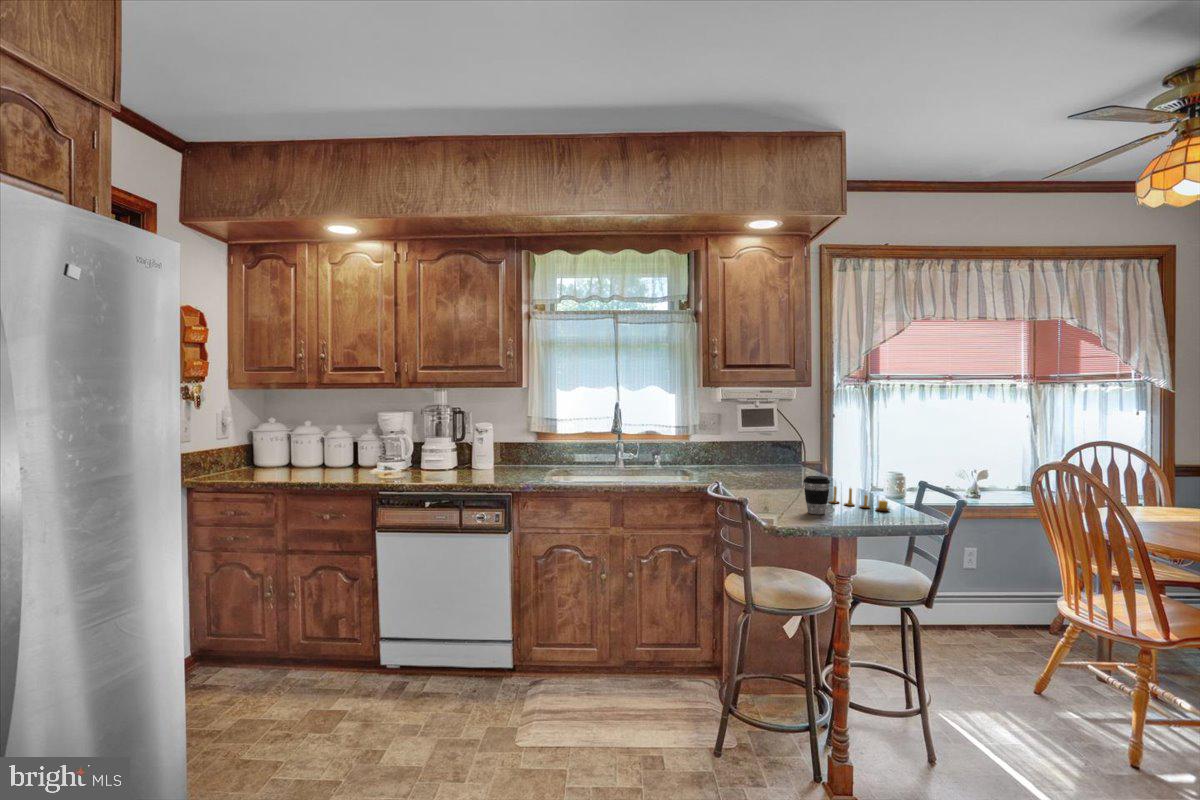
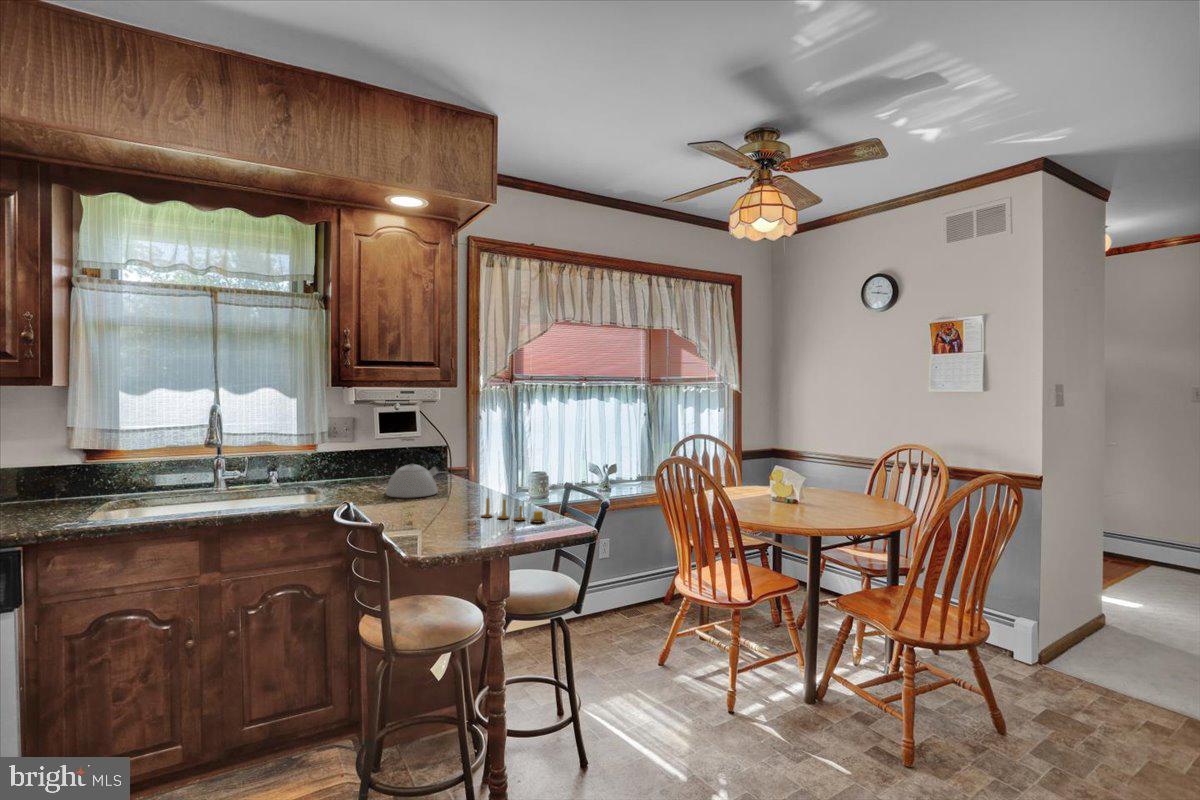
kettle: none [745,442,792,484] -> present [386,449,439,498]
coffee cup: present [803,476,830,514] -> none [453,490,483,536]

